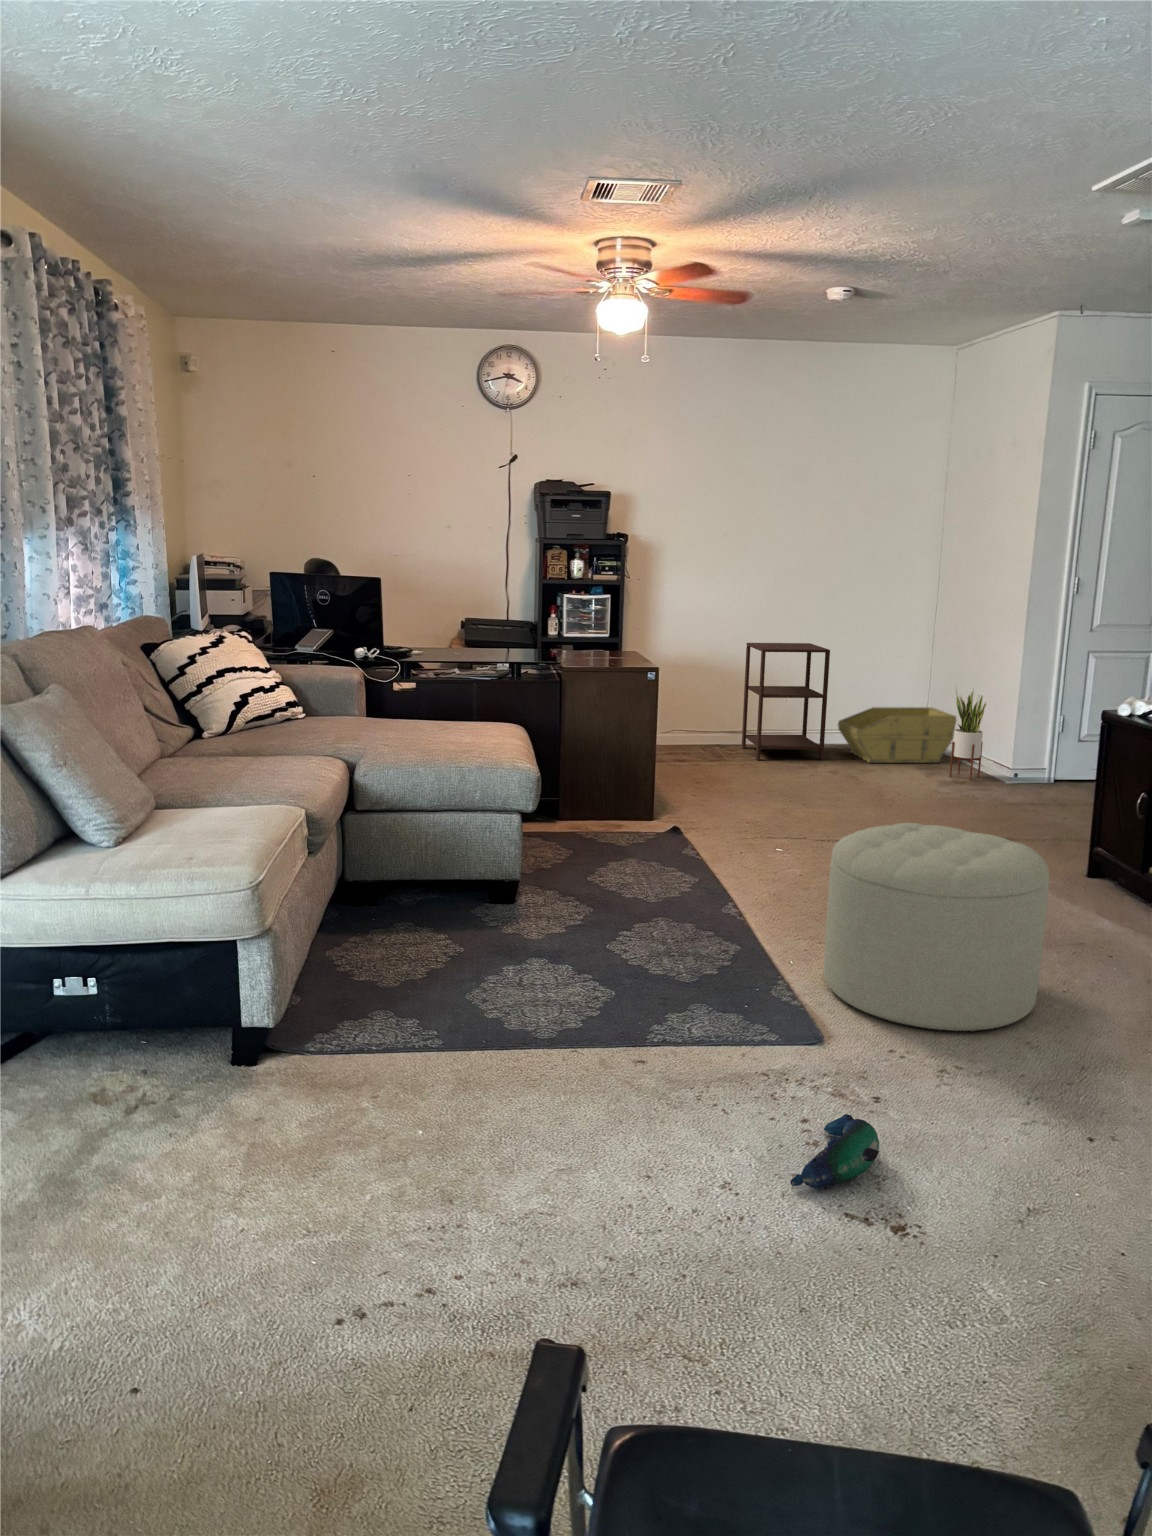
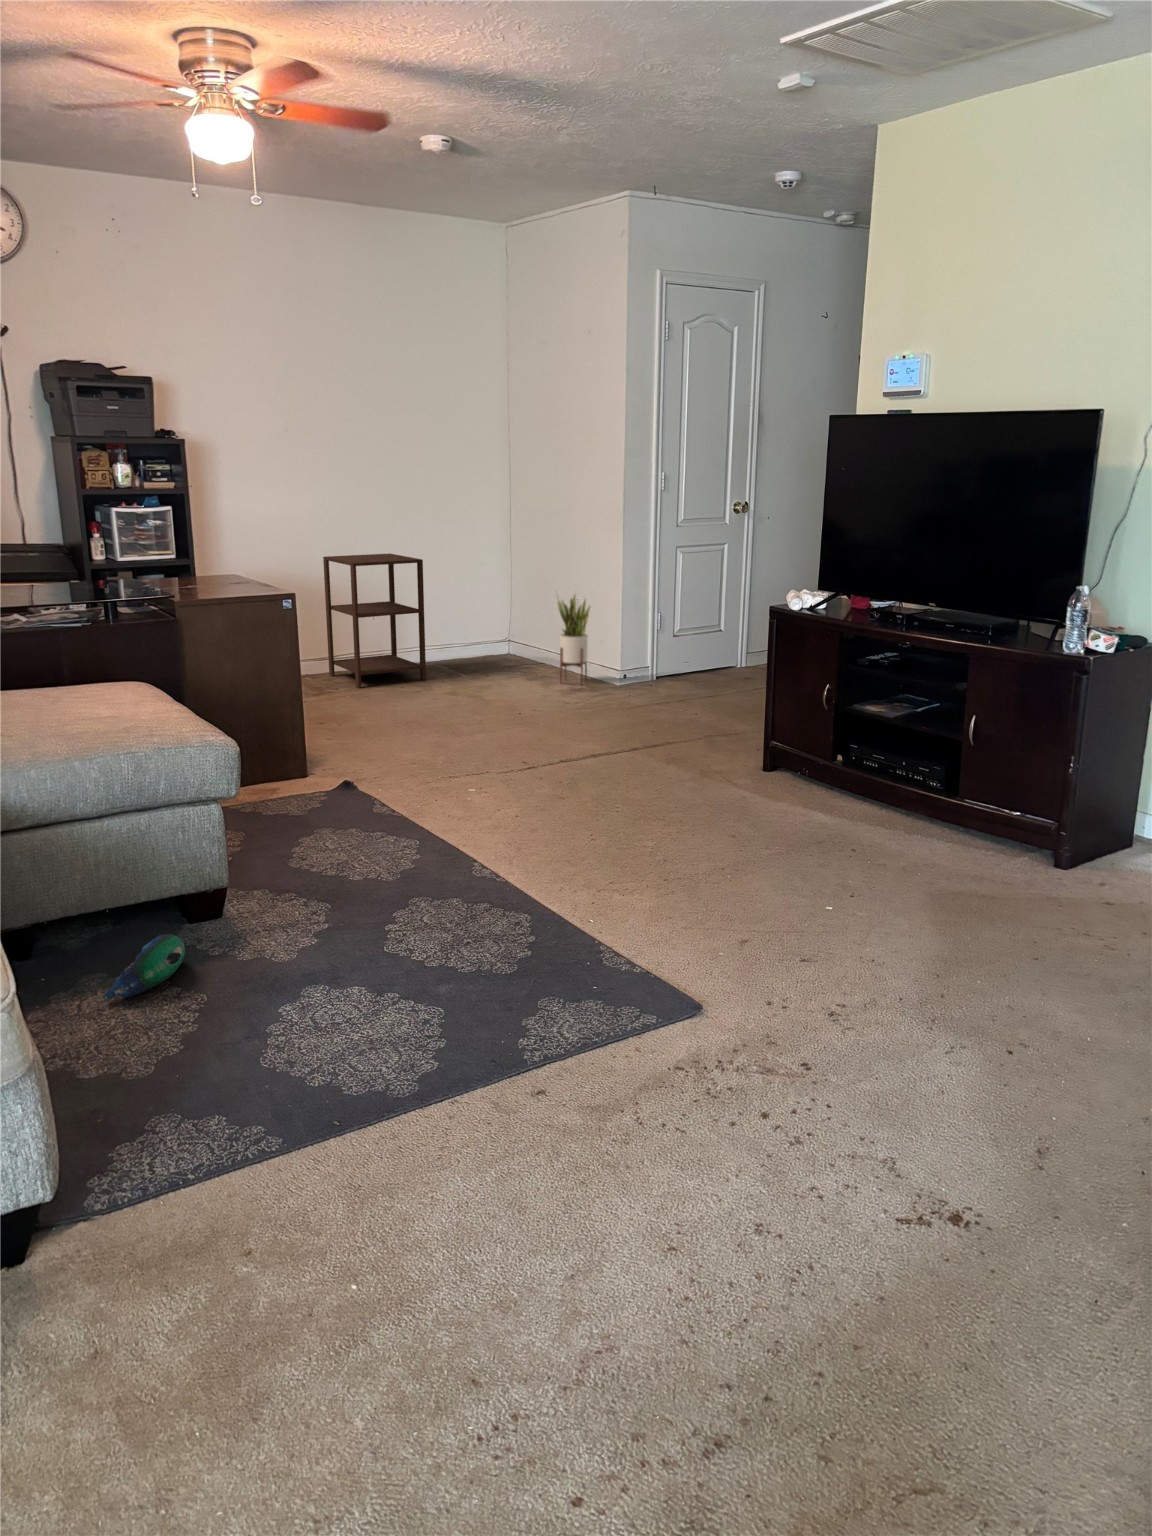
storage bin: present [838,707,956,763] -> none [430,614,551,678]
ottoman: present [824,823,1049,1032] -> none [635,744,866,966]
plush toy: present [790,1114,880,1189] -> present [103,934,185,1000]

